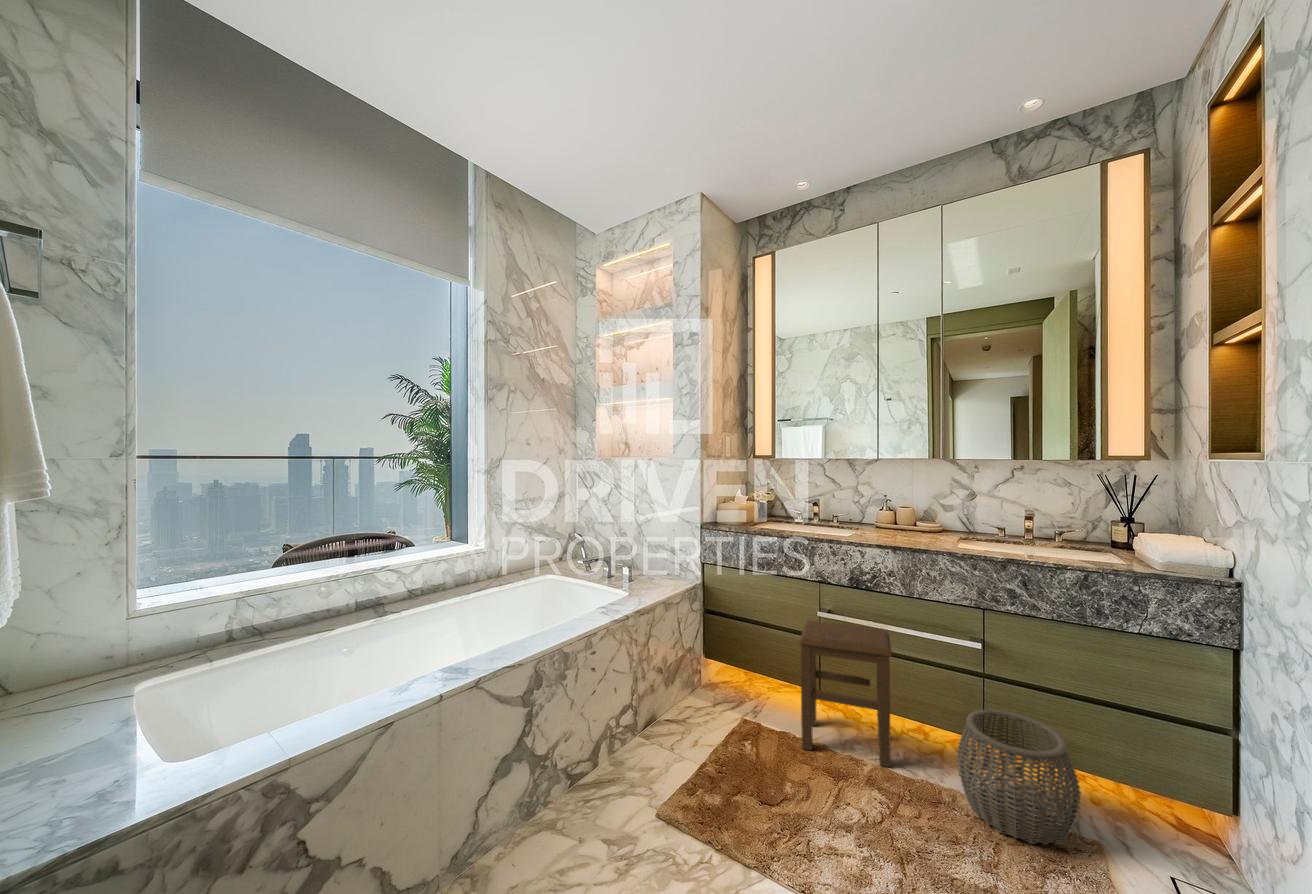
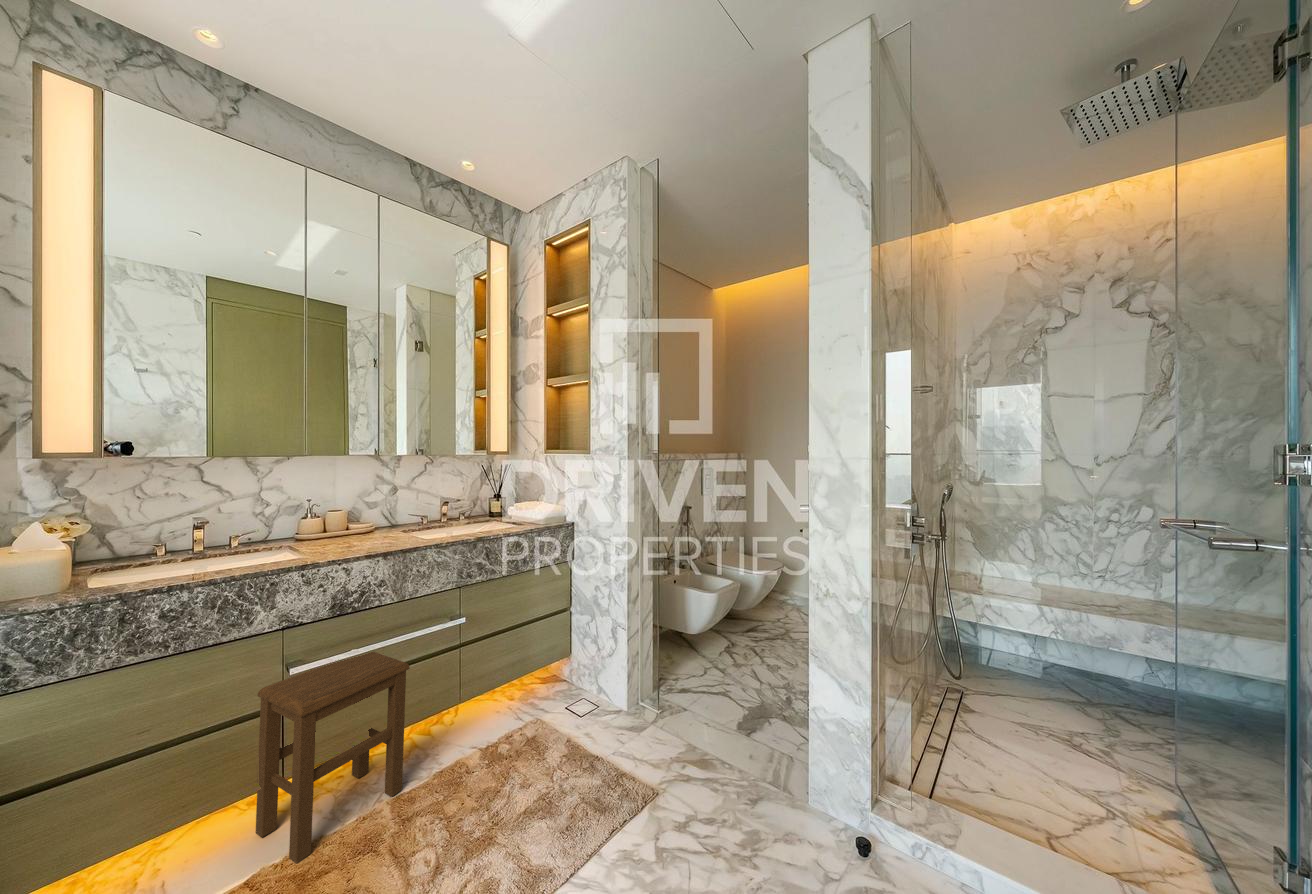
woven basket: present [956,710,1081,845] -> none [462,660,547,763]

